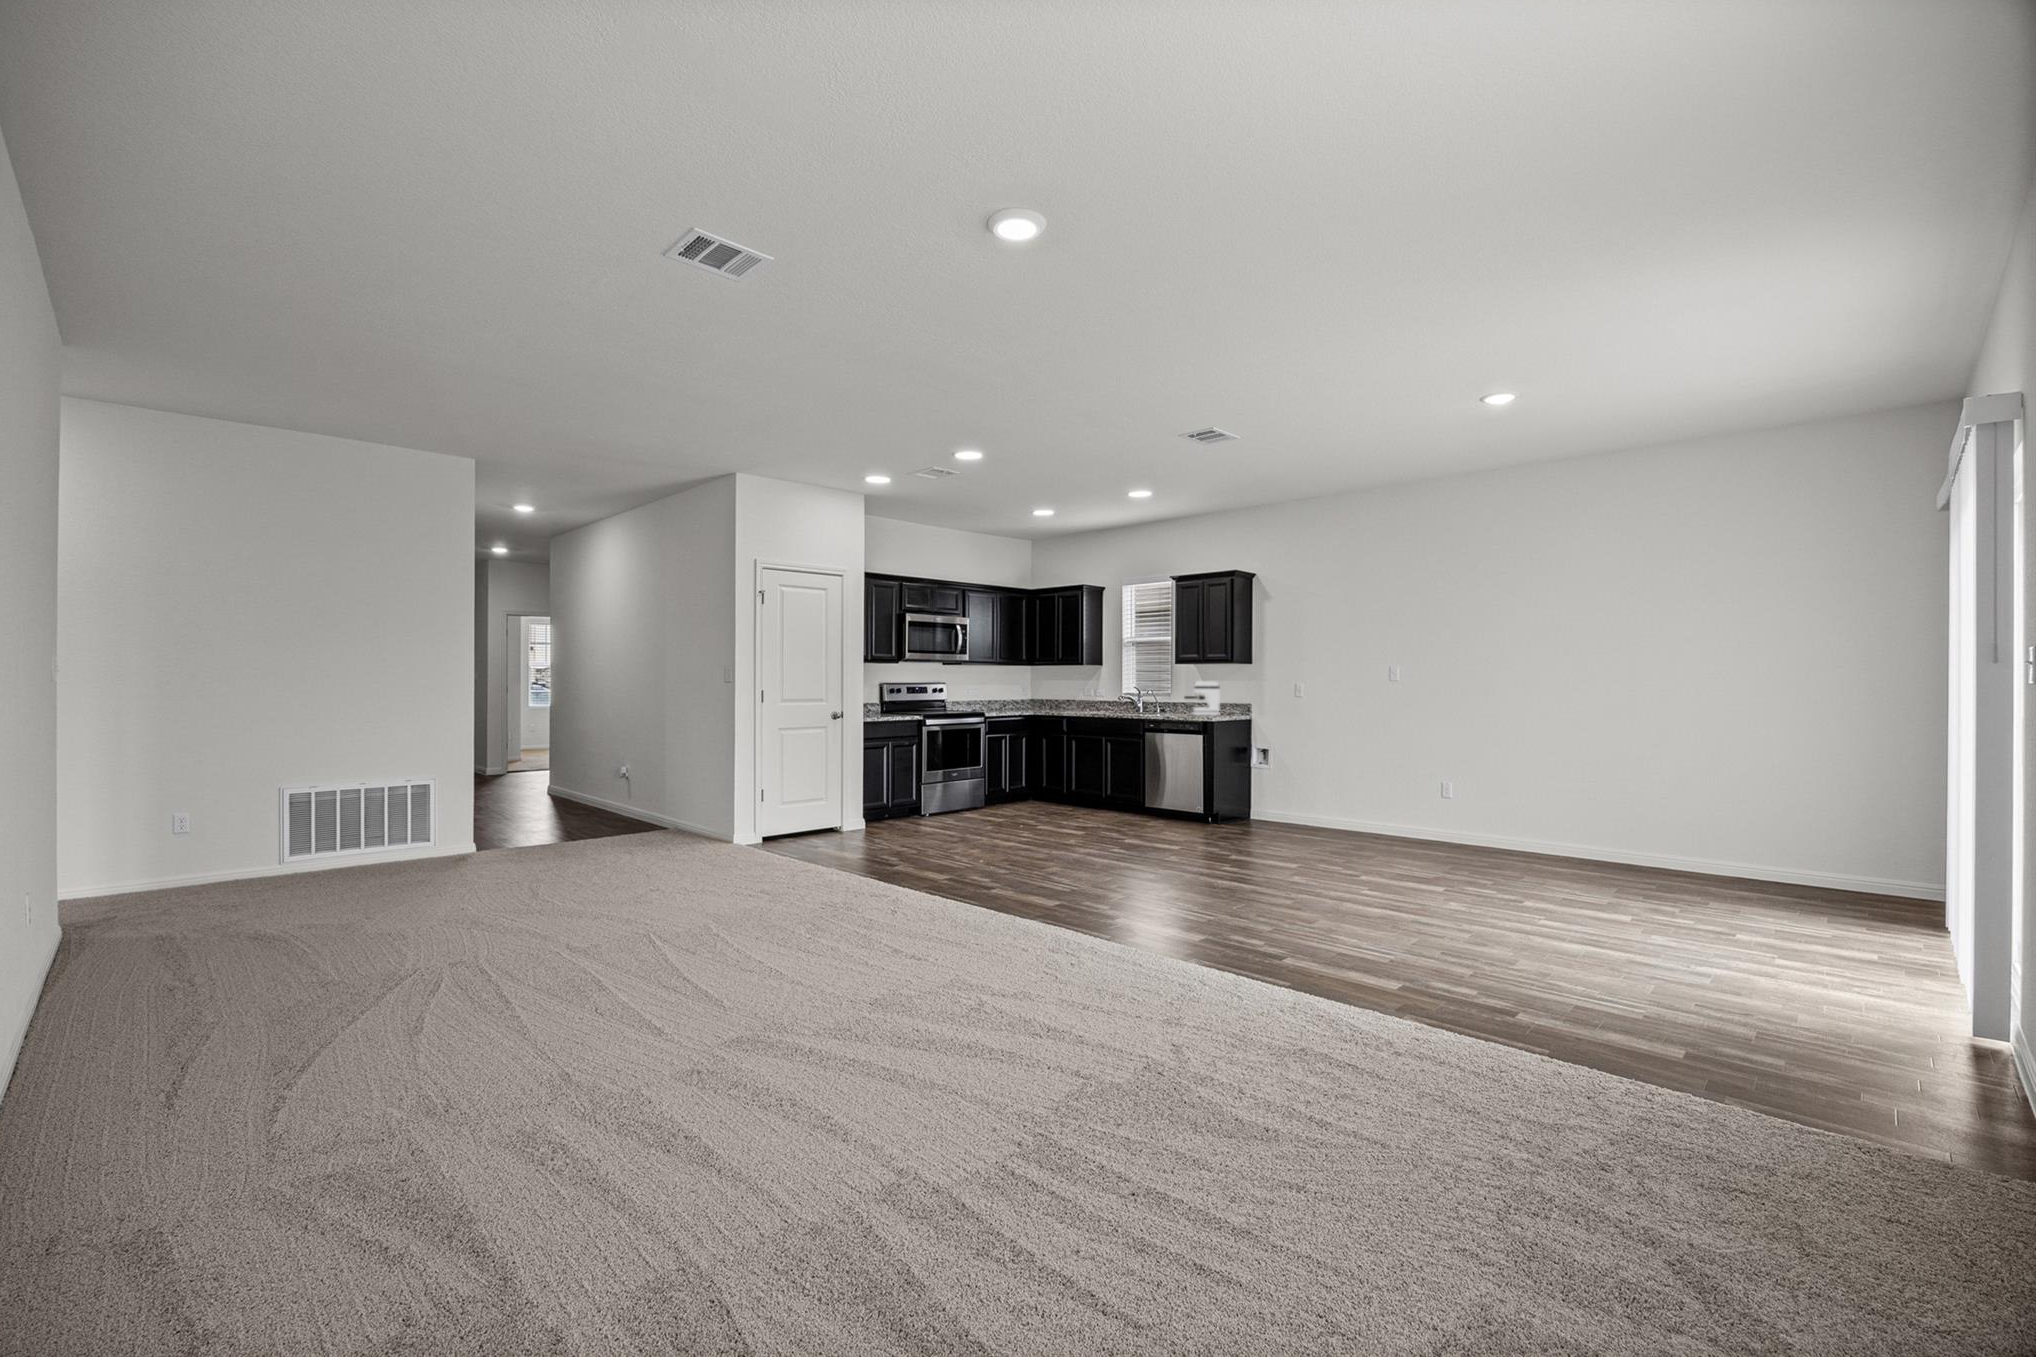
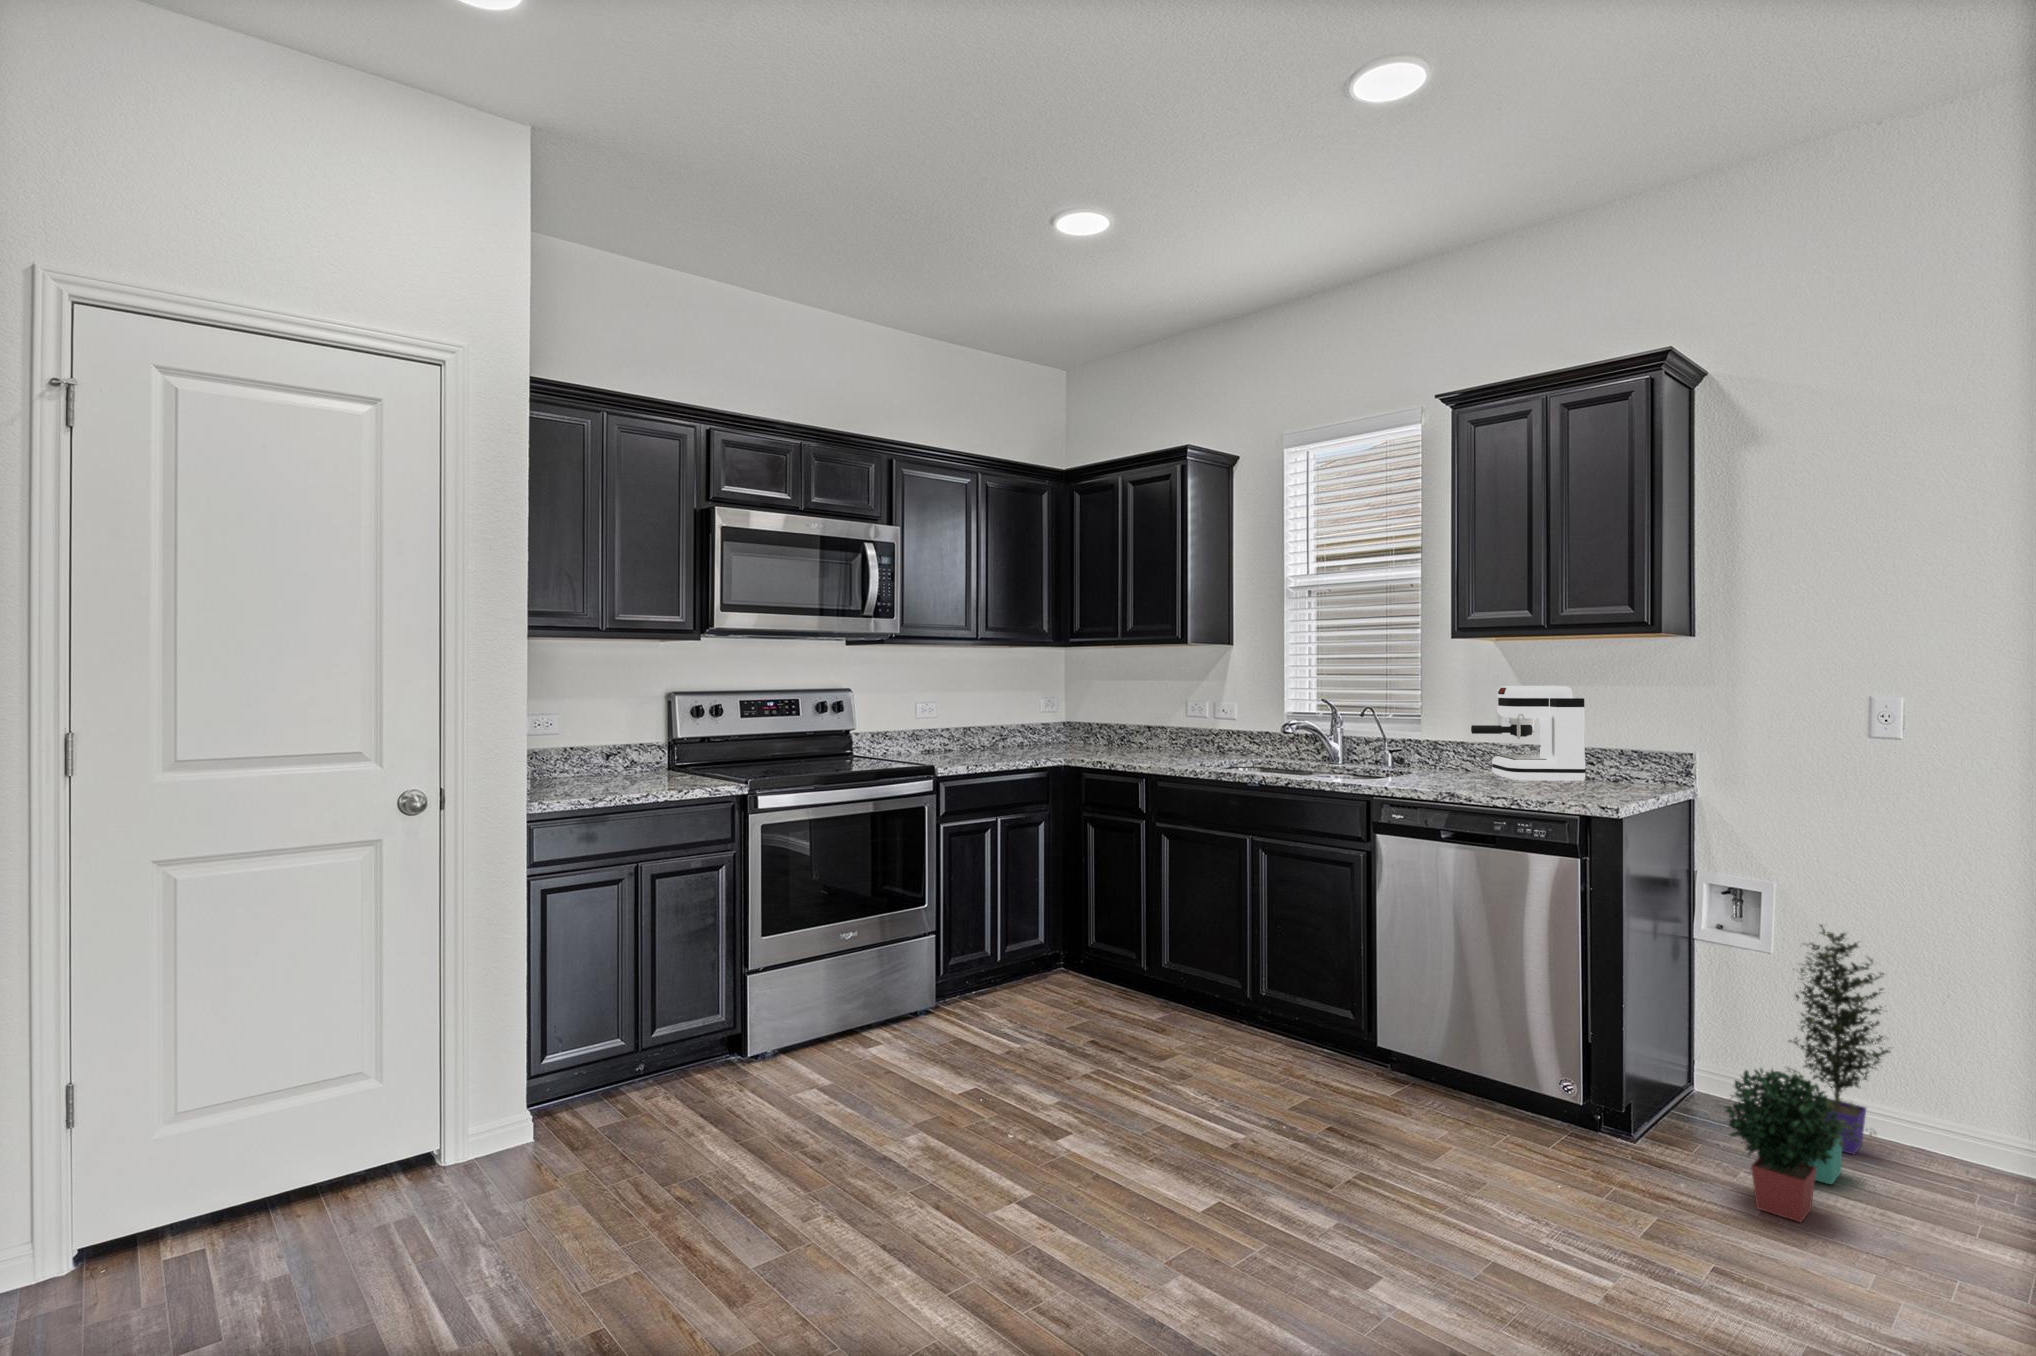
potted plant: none [1232,757,1295,833] -> present [1726,925,1890,1222]

